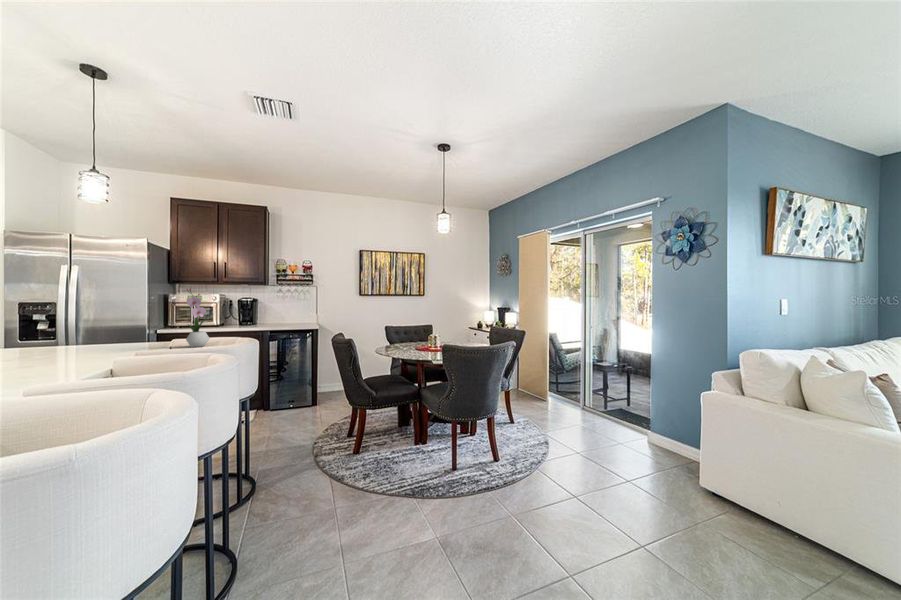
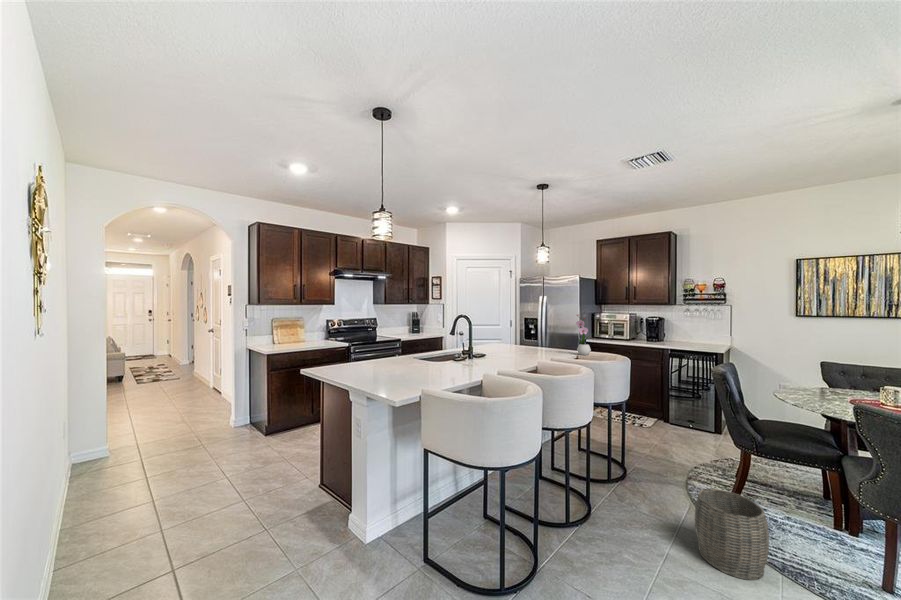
woven basket: none [357,448,411,526] -> present [695,489,769,580]

